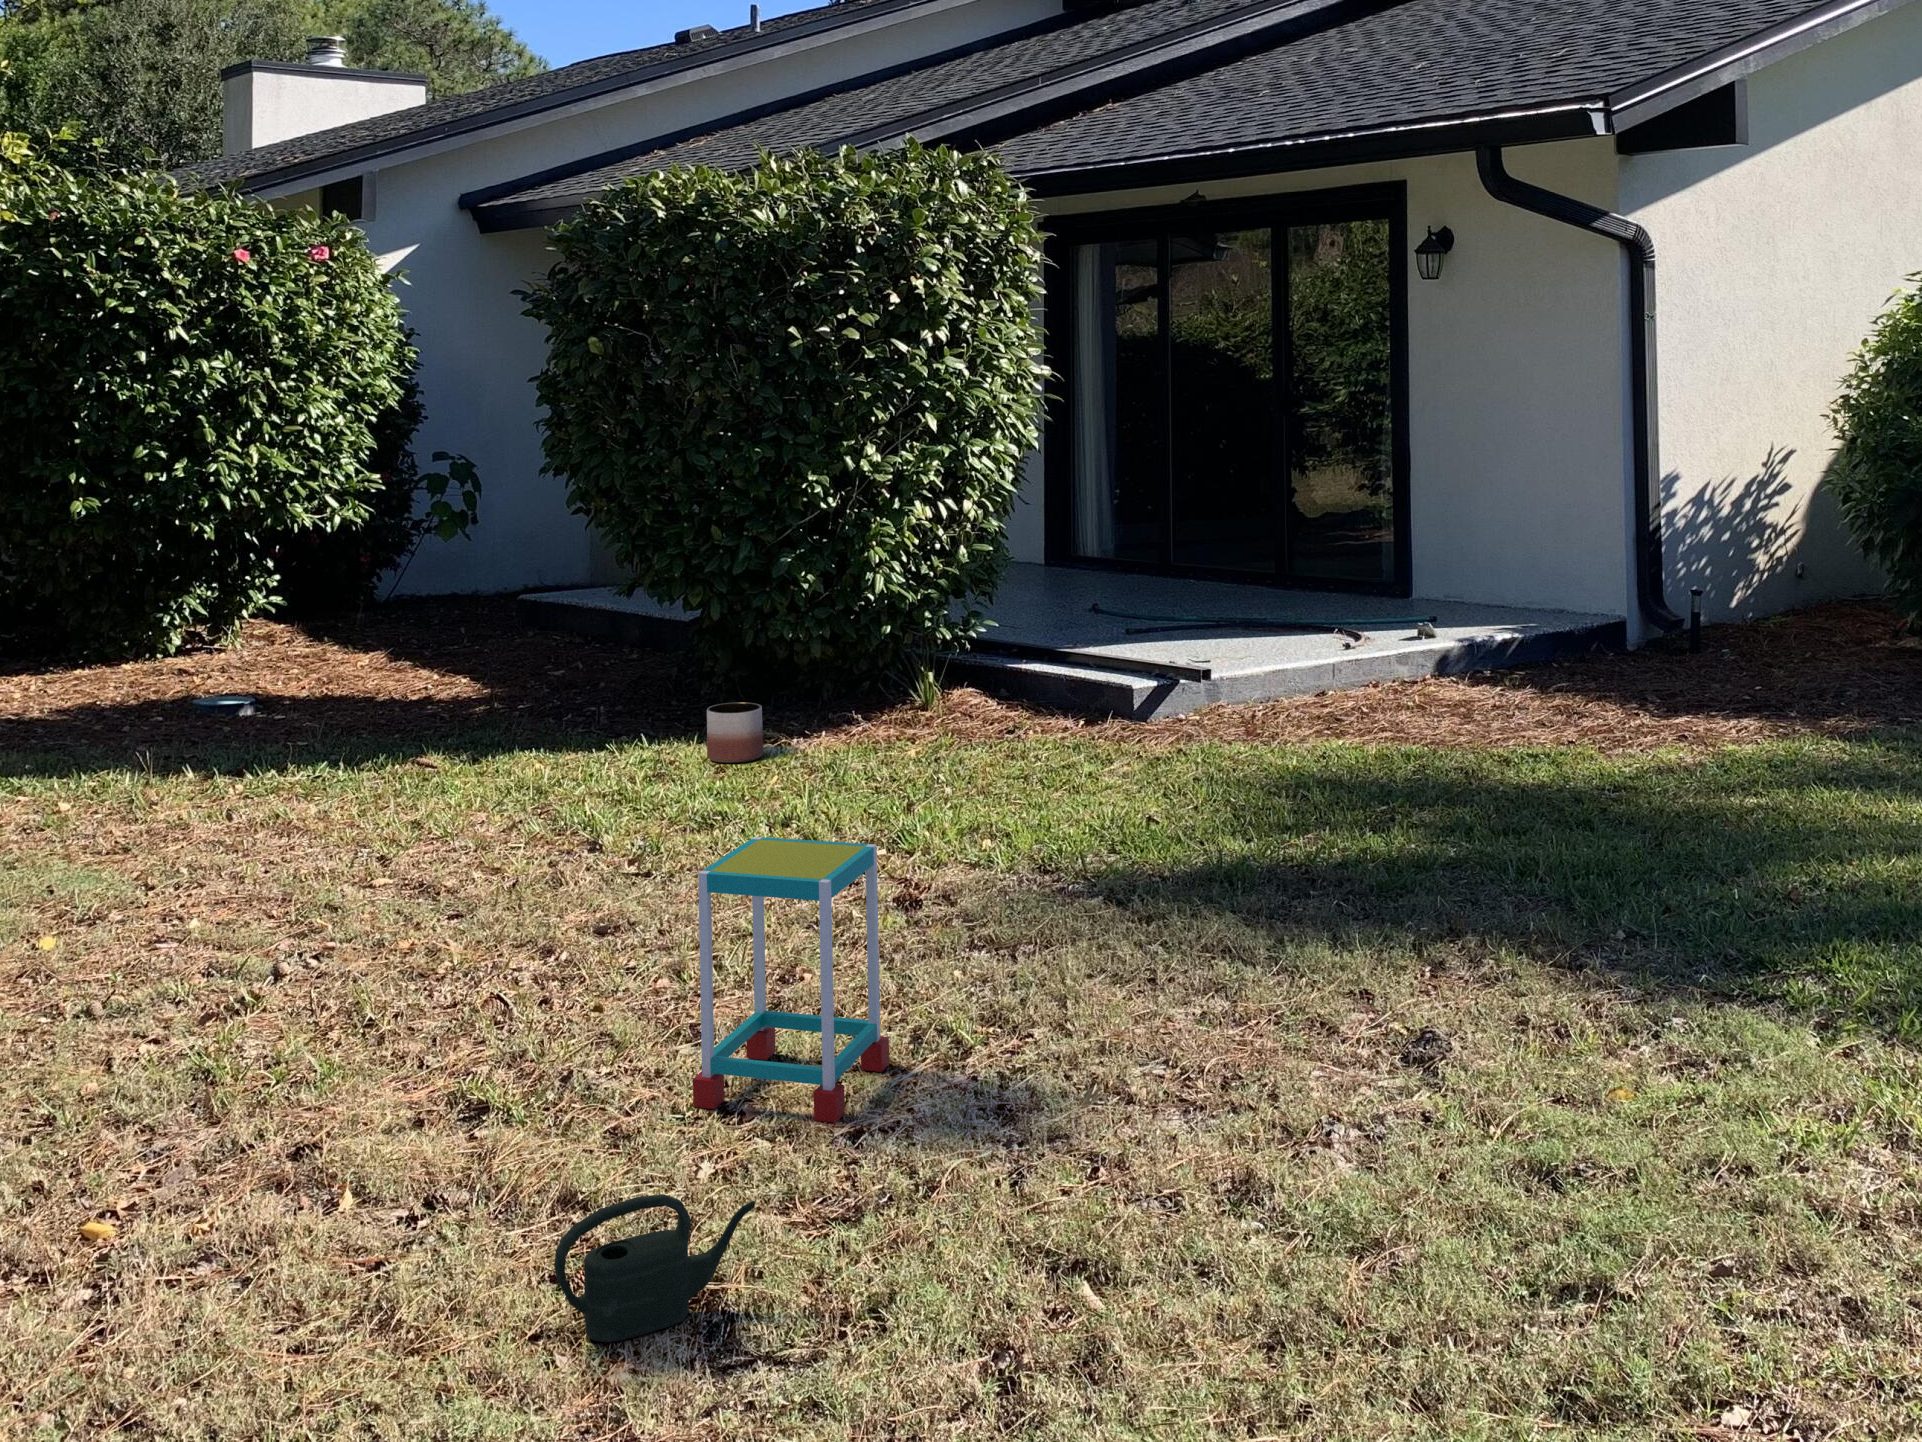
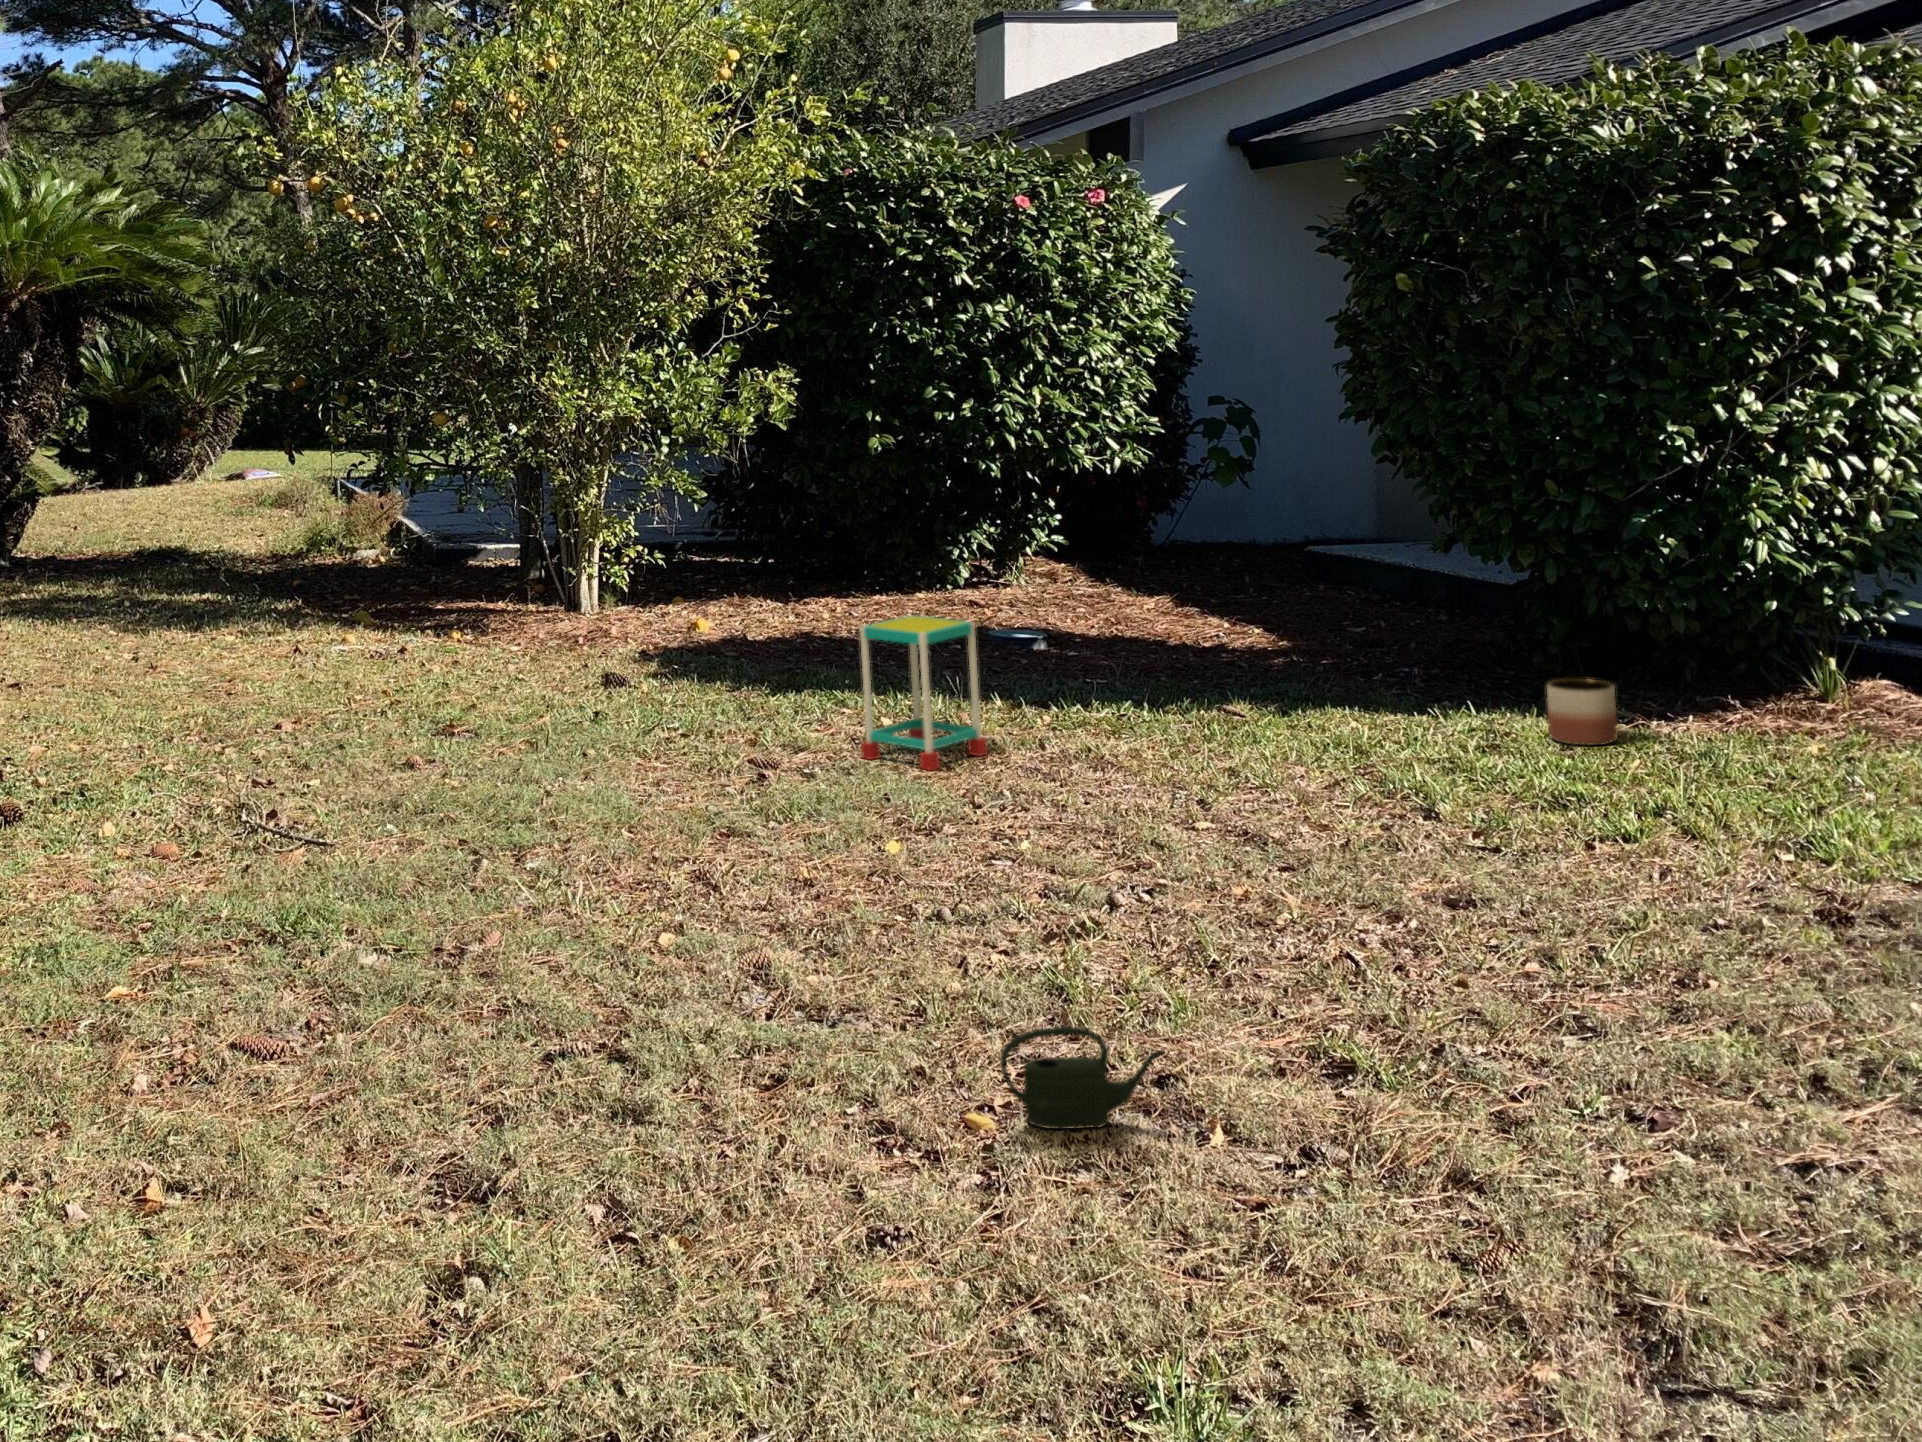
side table: present [693,837,889,1123] -> present [860,615,988,771]
watering can: present [554,1194,755,1342] -> present [1000,1026,1165,1129]

